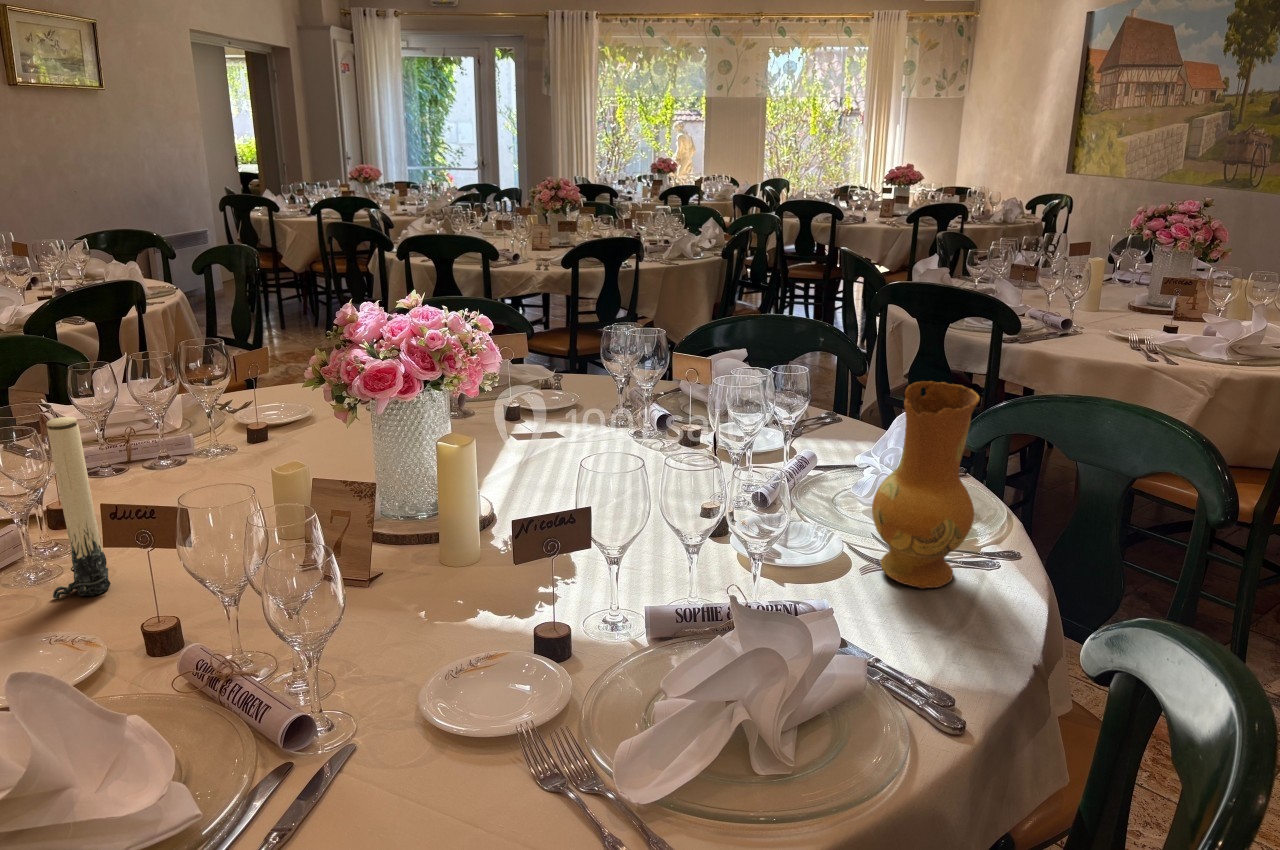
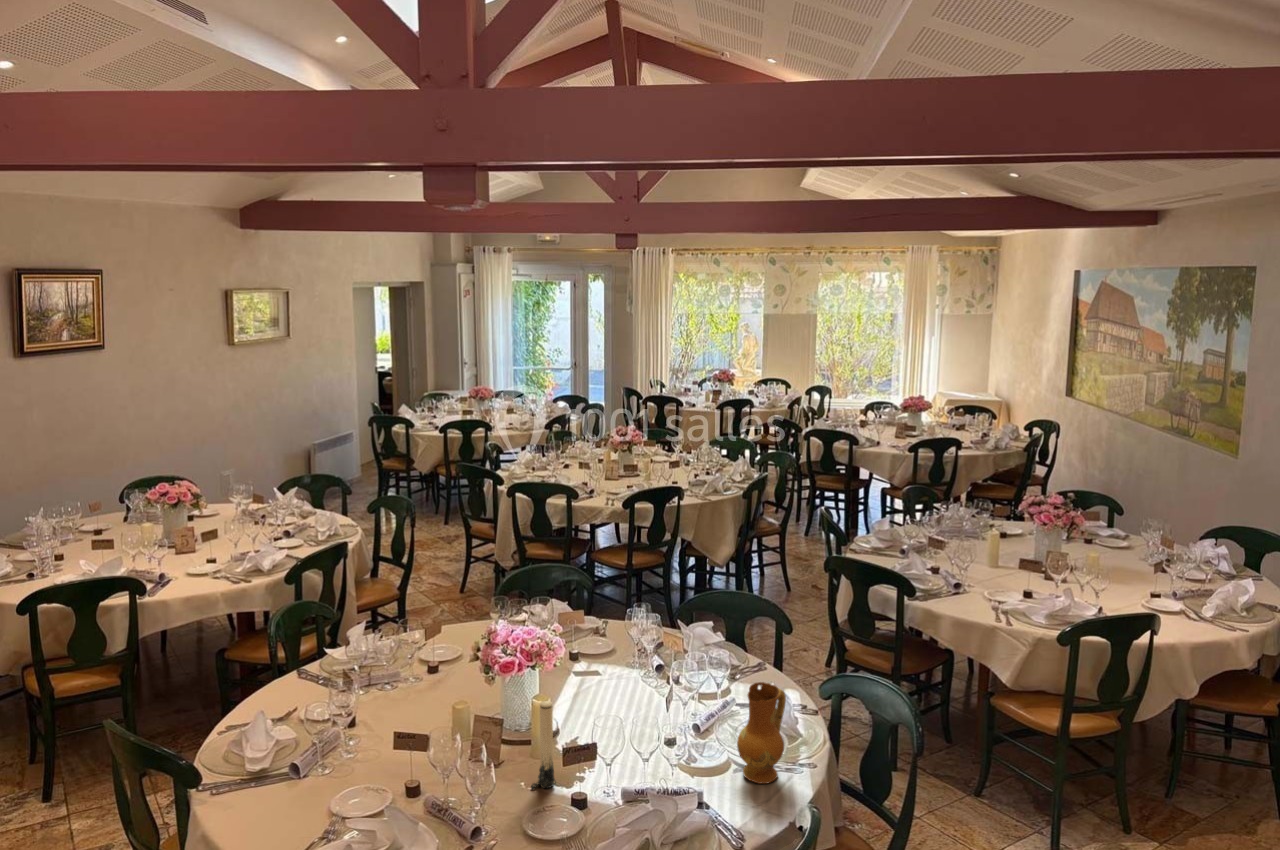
candle: present [46,417,111,599] -> present [531,701,555,789]

